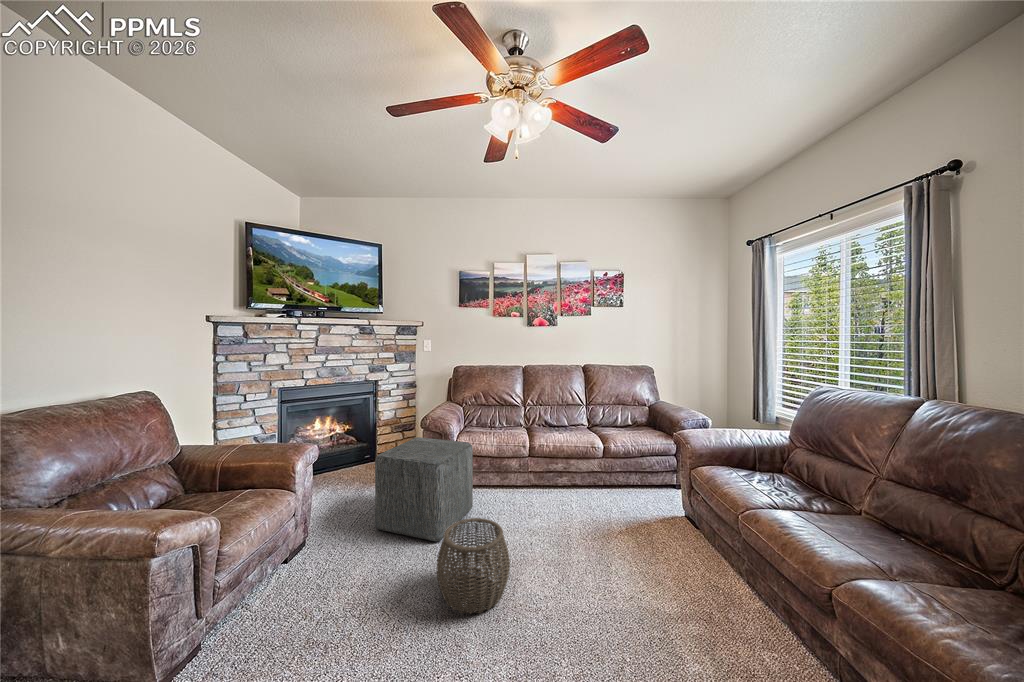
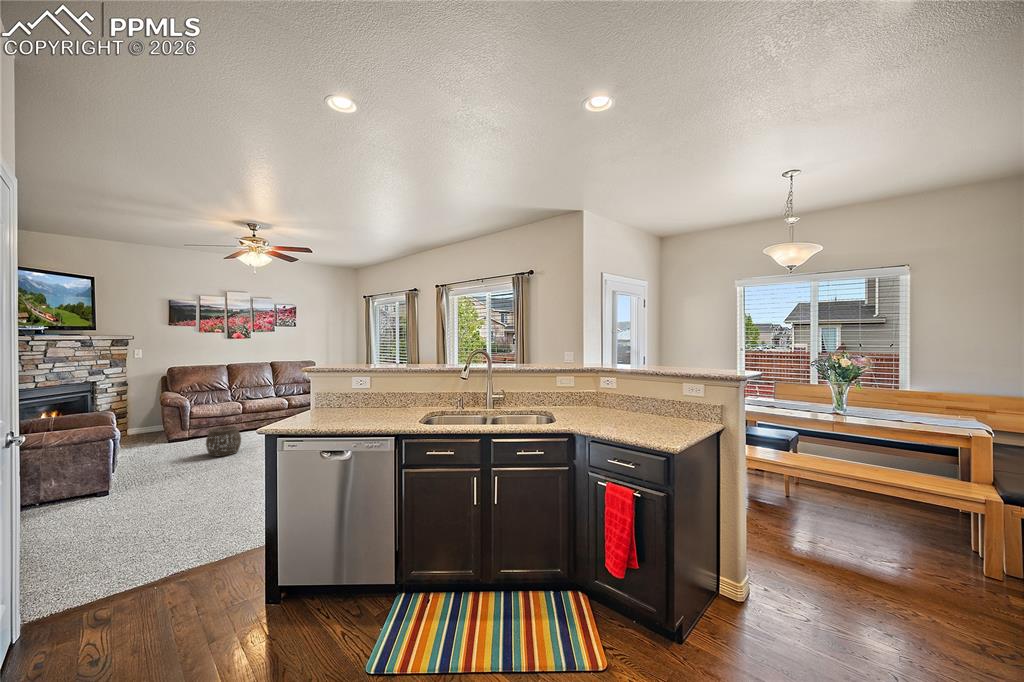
ottoman: present [375,437,473,541] -> none [145,406,205,454]

